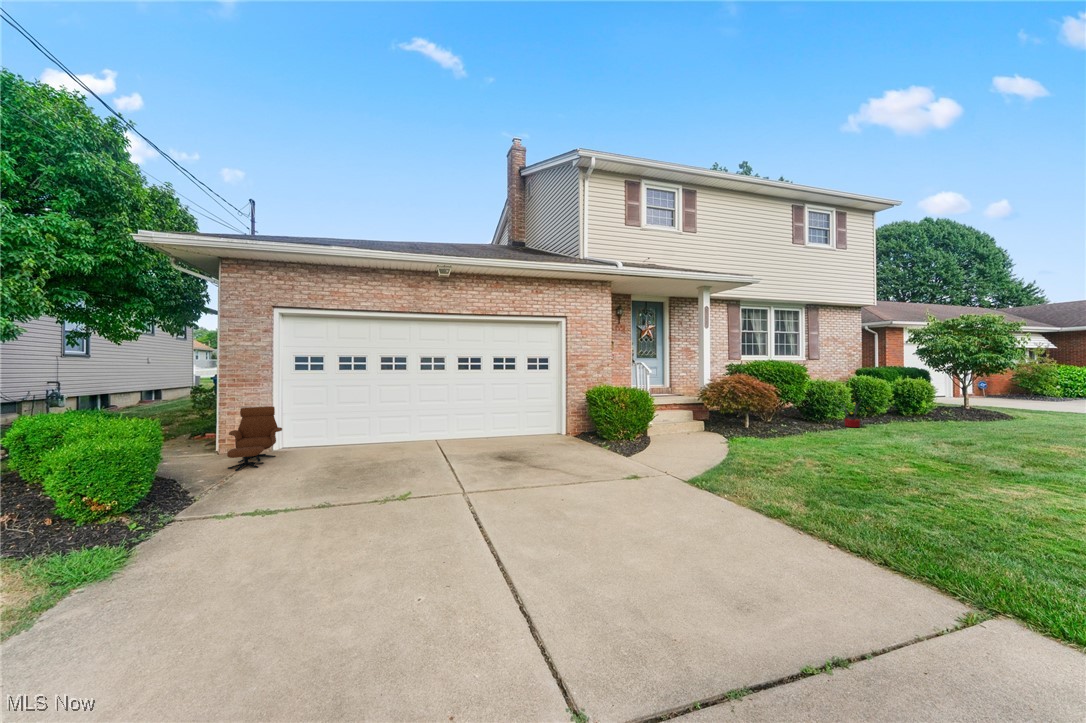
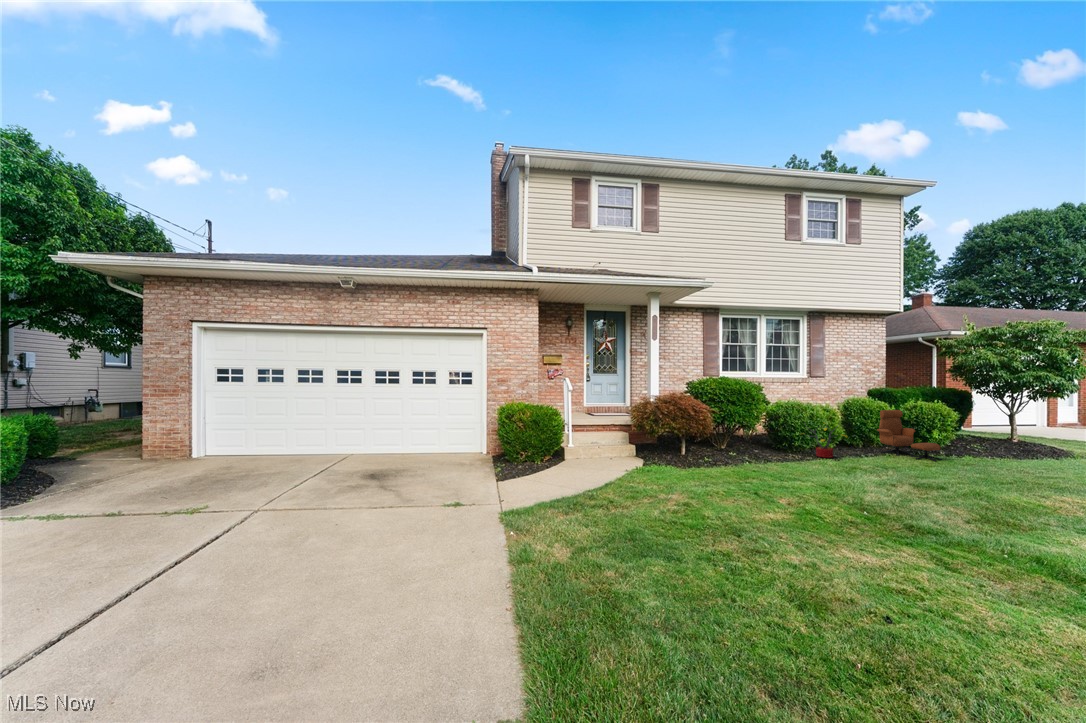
lounge chair: present [227,406,282,471] -> present [877,410,942,461]

